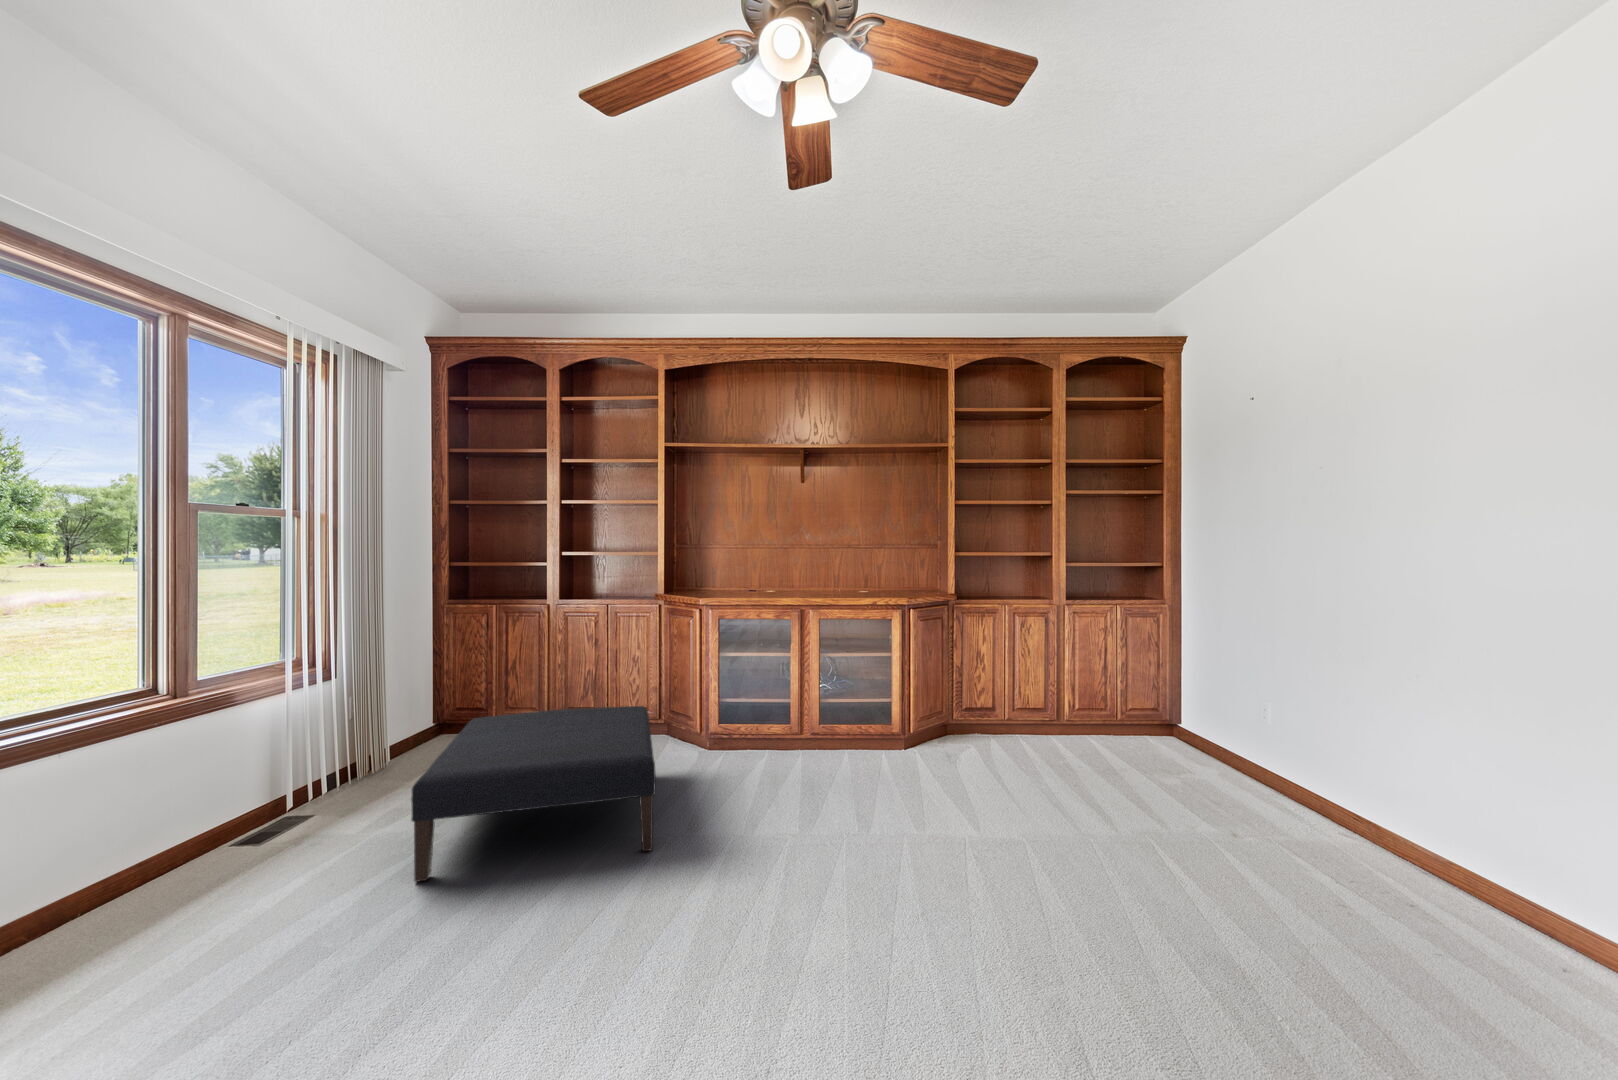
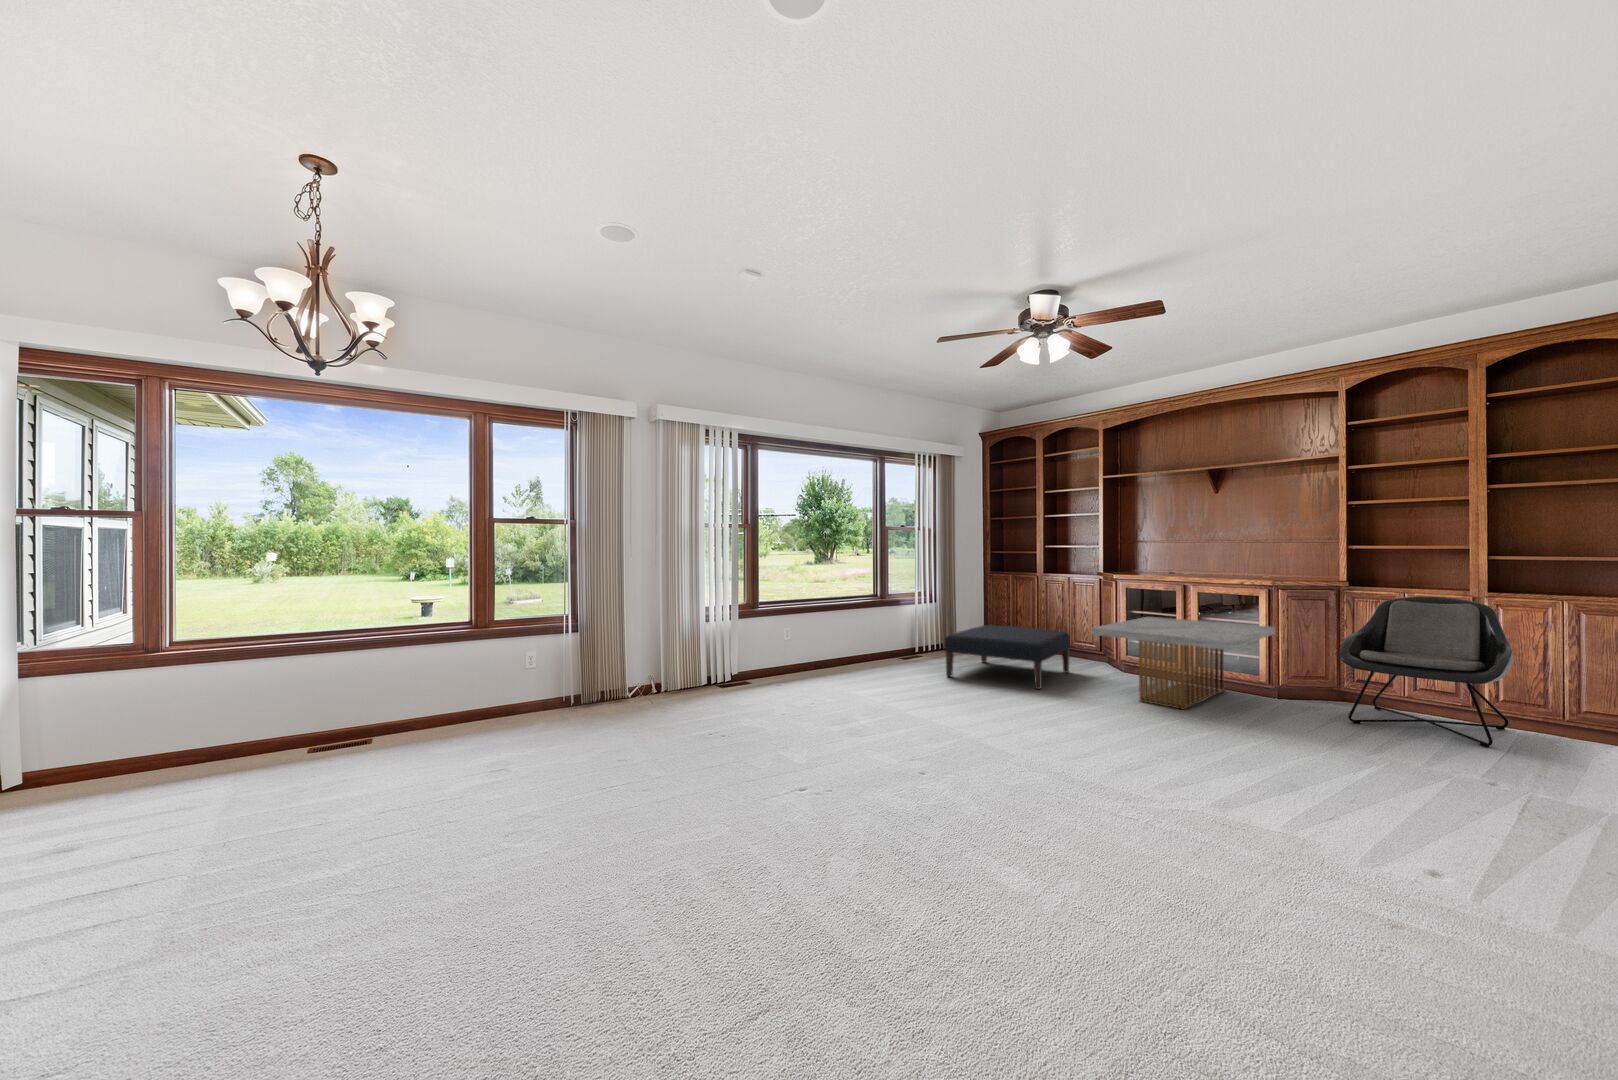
lounge chair: none [990,608,1151,775] -> present [1340,596,1514,747]
coffee table: none [746,658,963,821] -> present [1091,617,1276,710]

